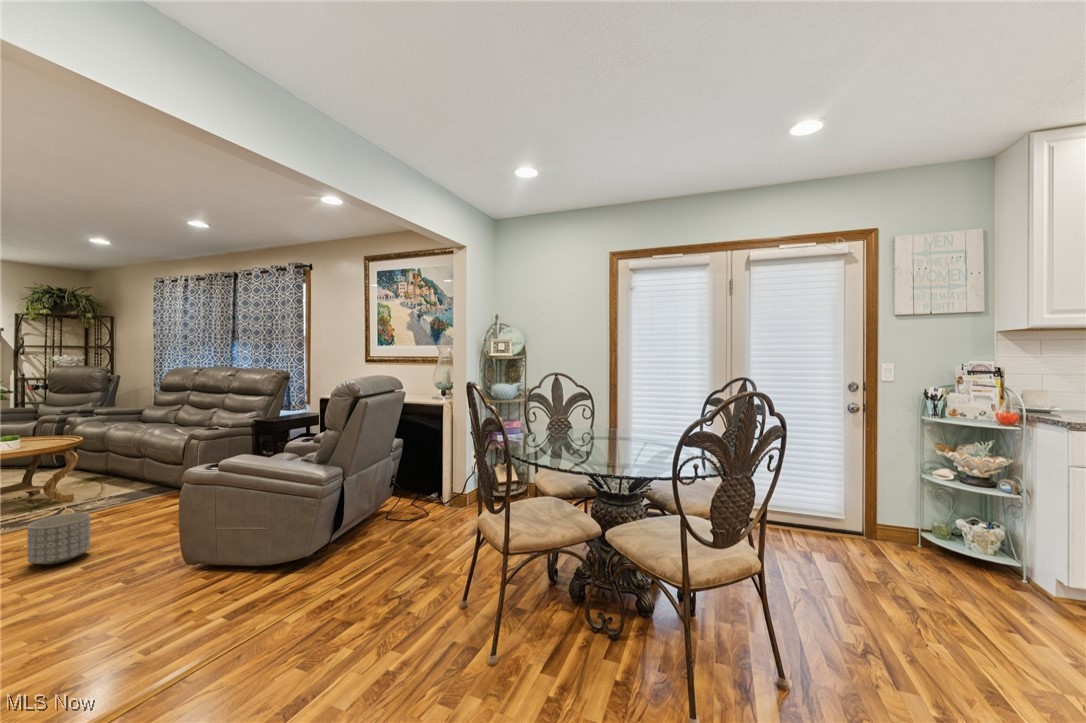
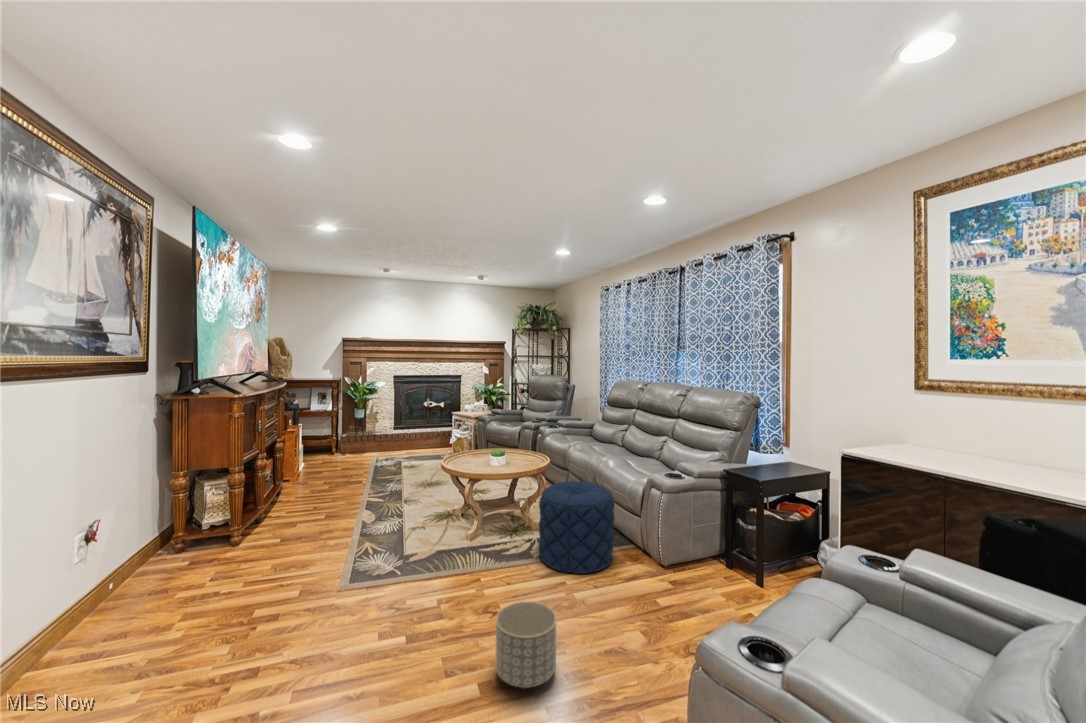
pouf: none [70,445,156,516] -> present [538,481,615,574]

